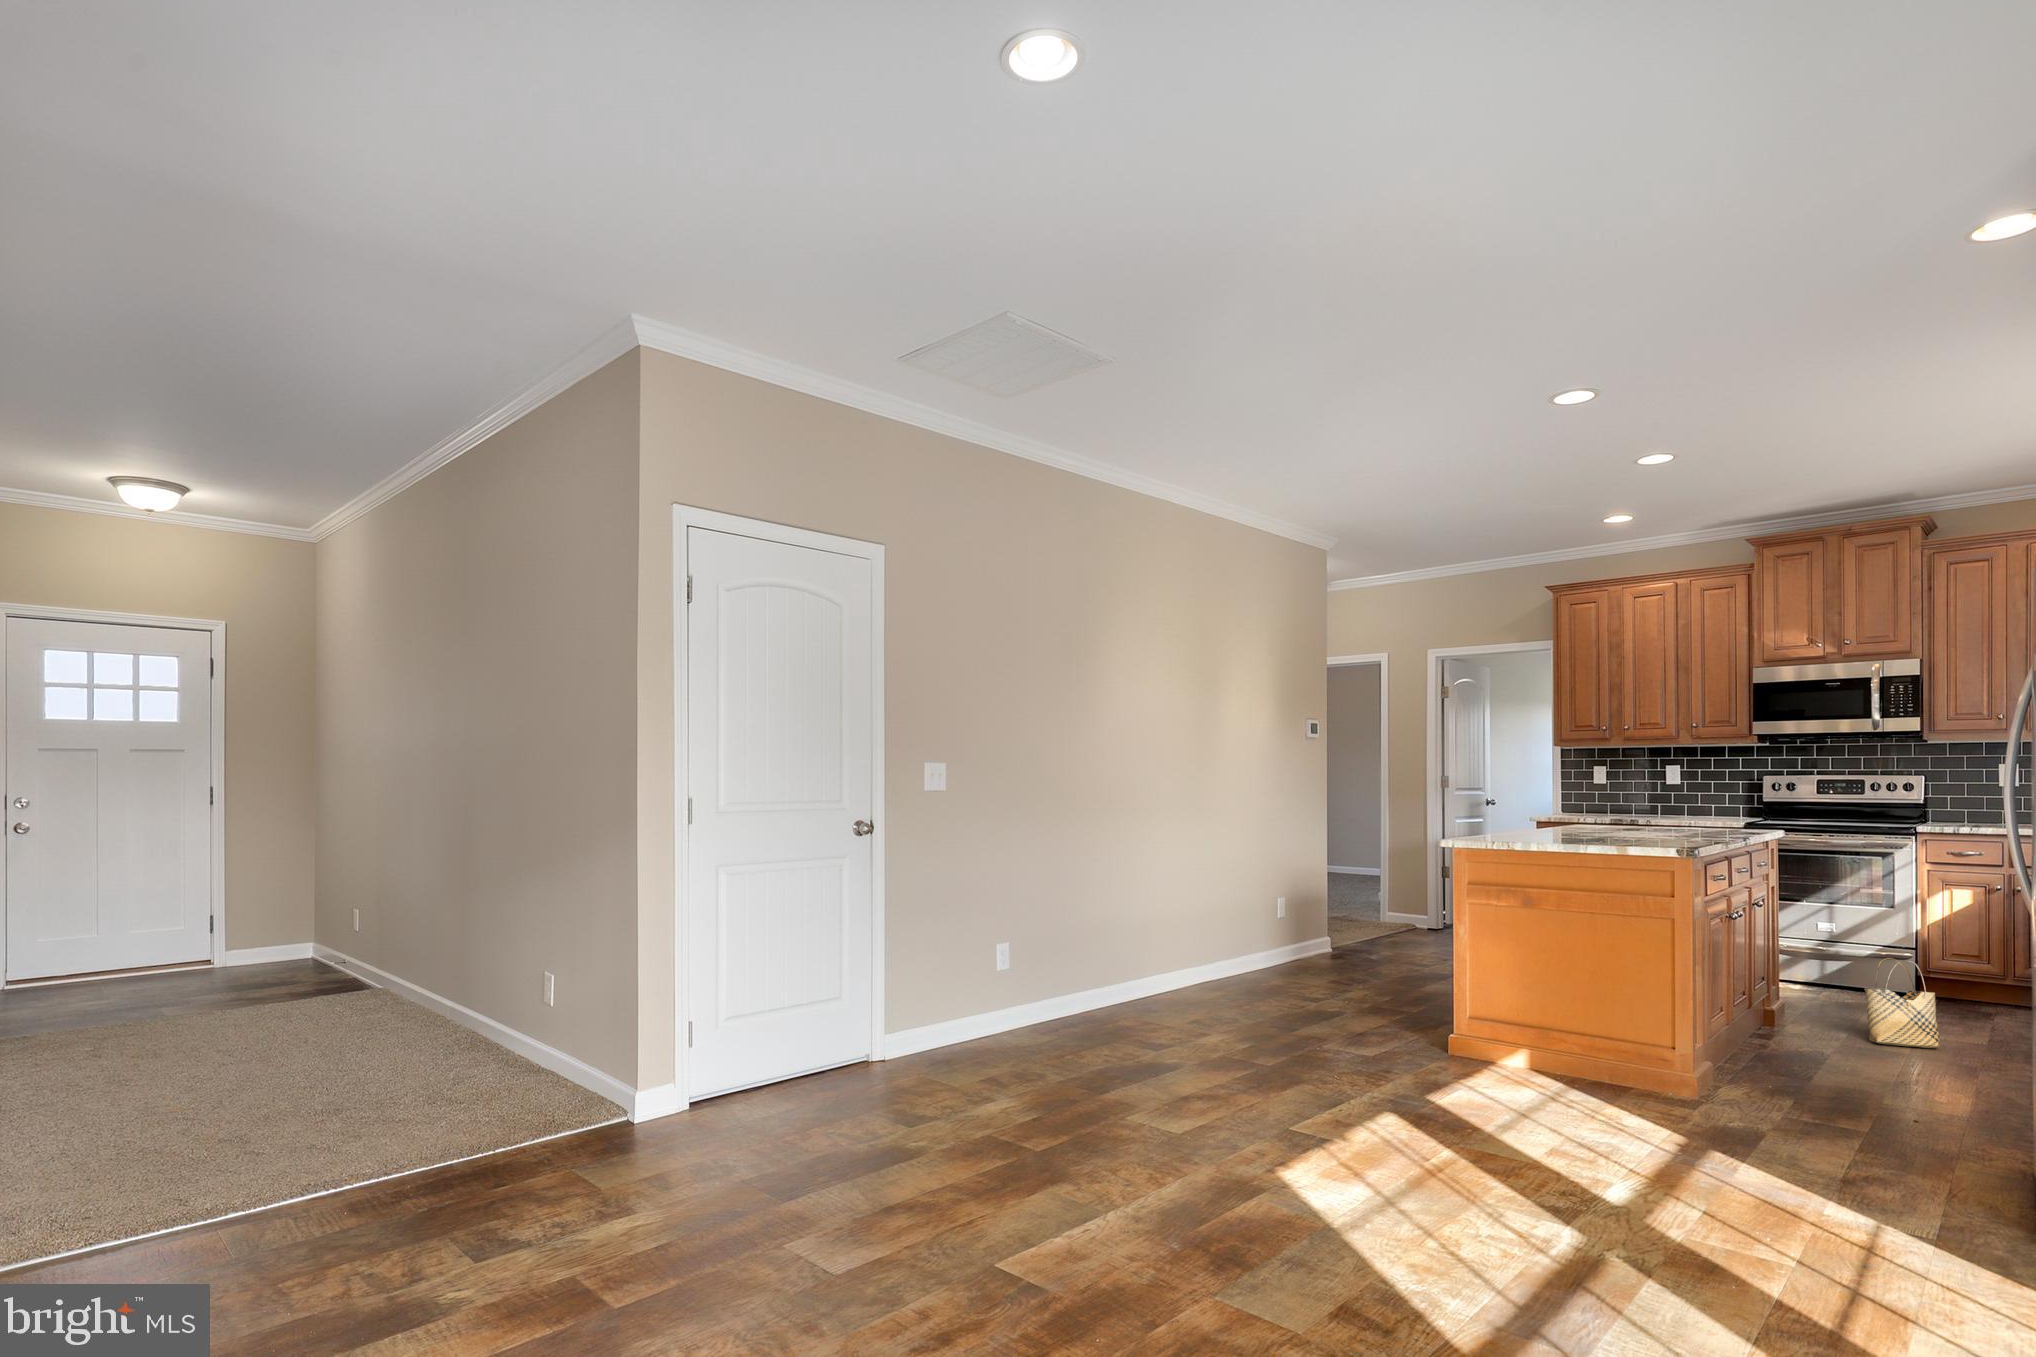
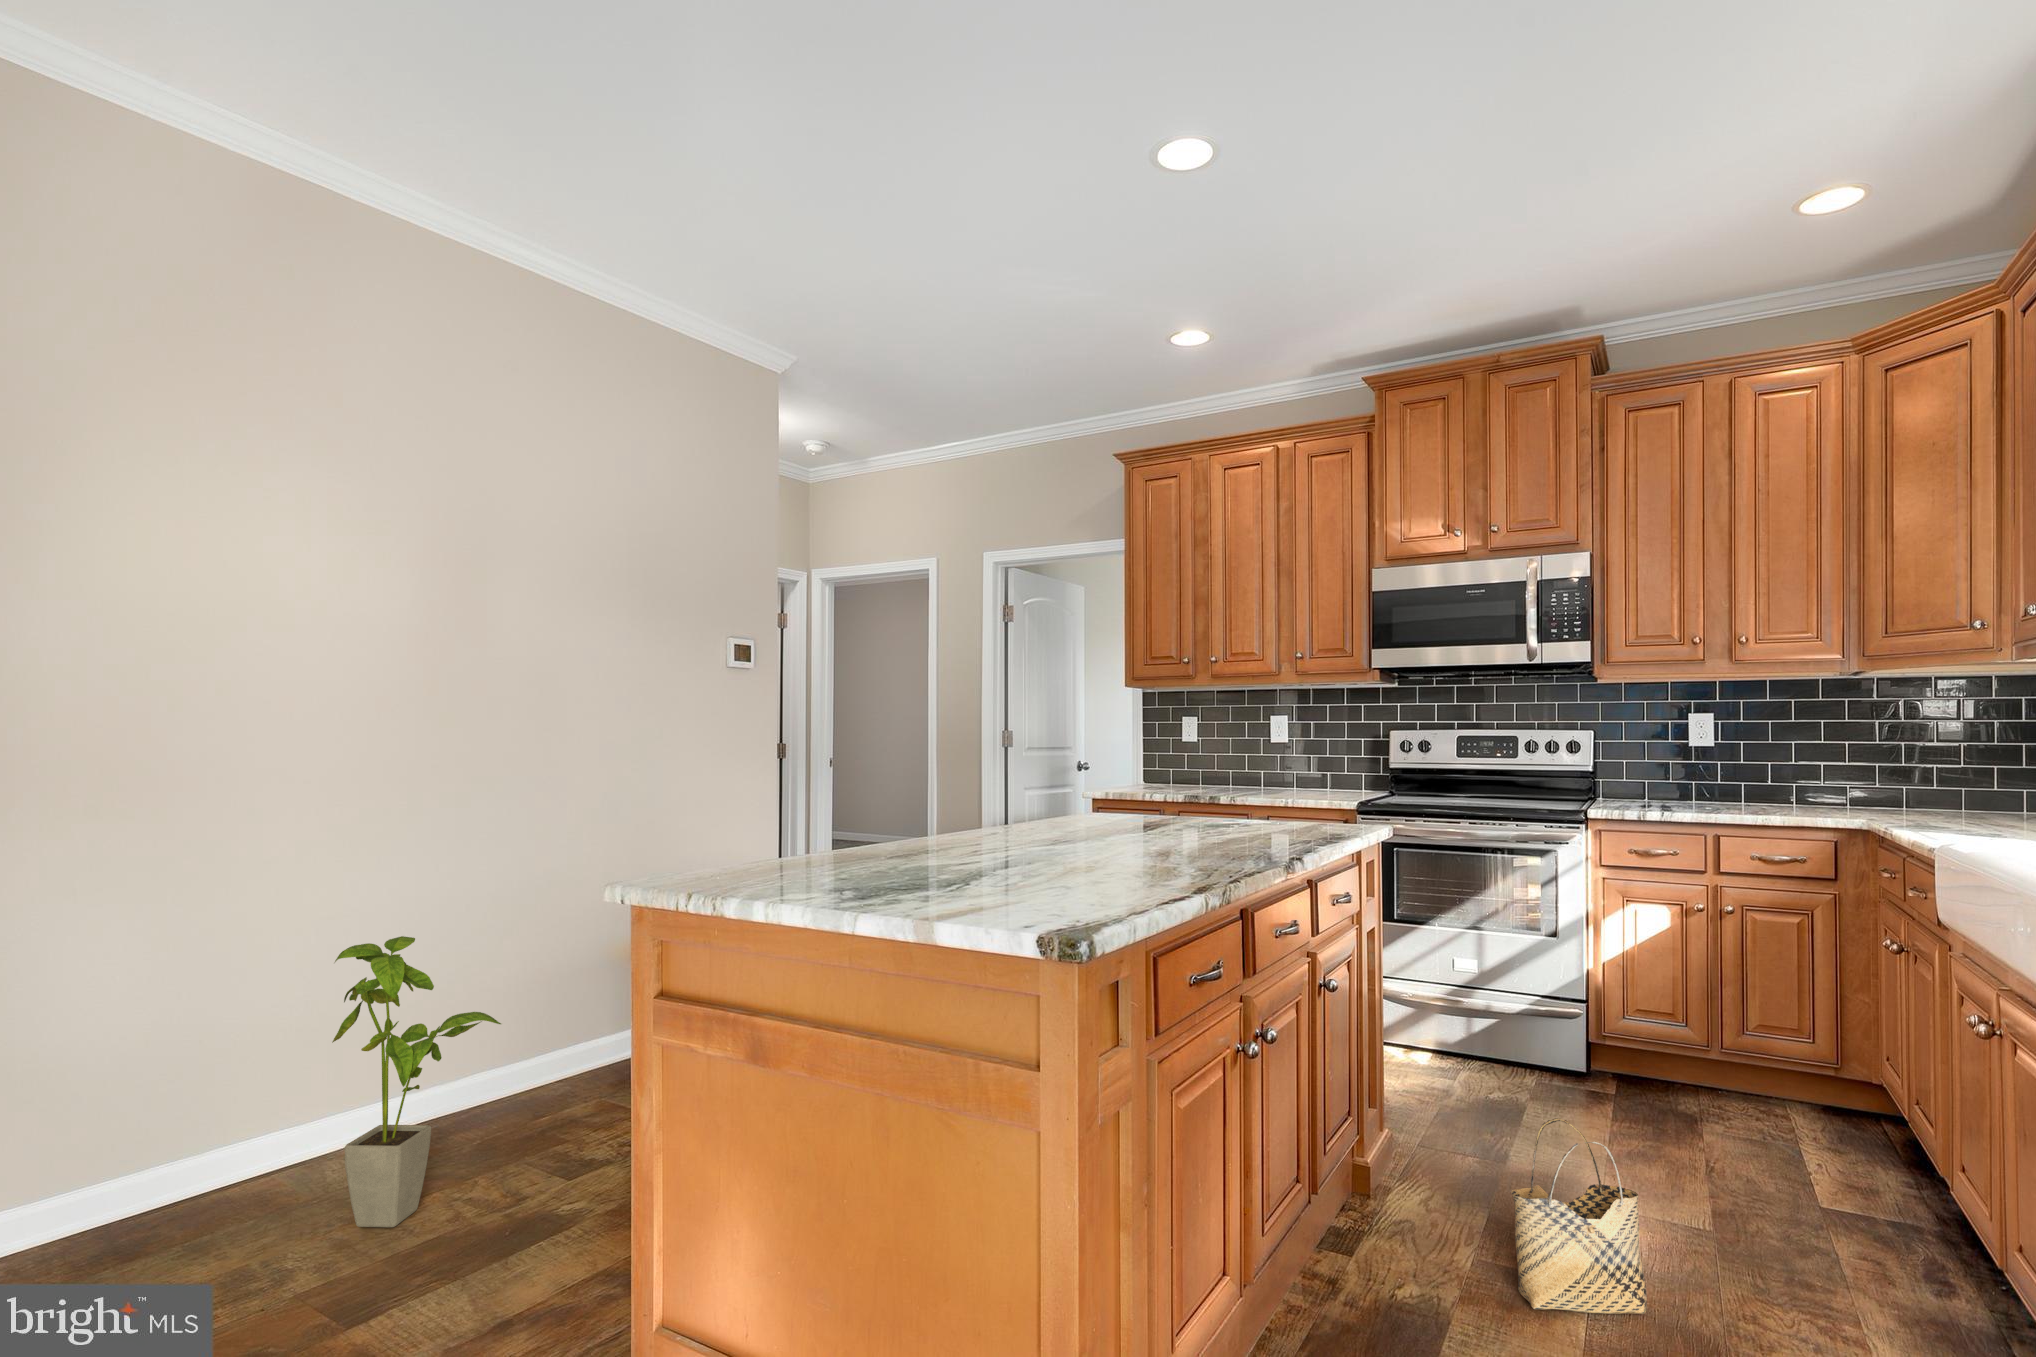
house plant: none [1221,850,1296,990] -> present [332,936,501,1227]

